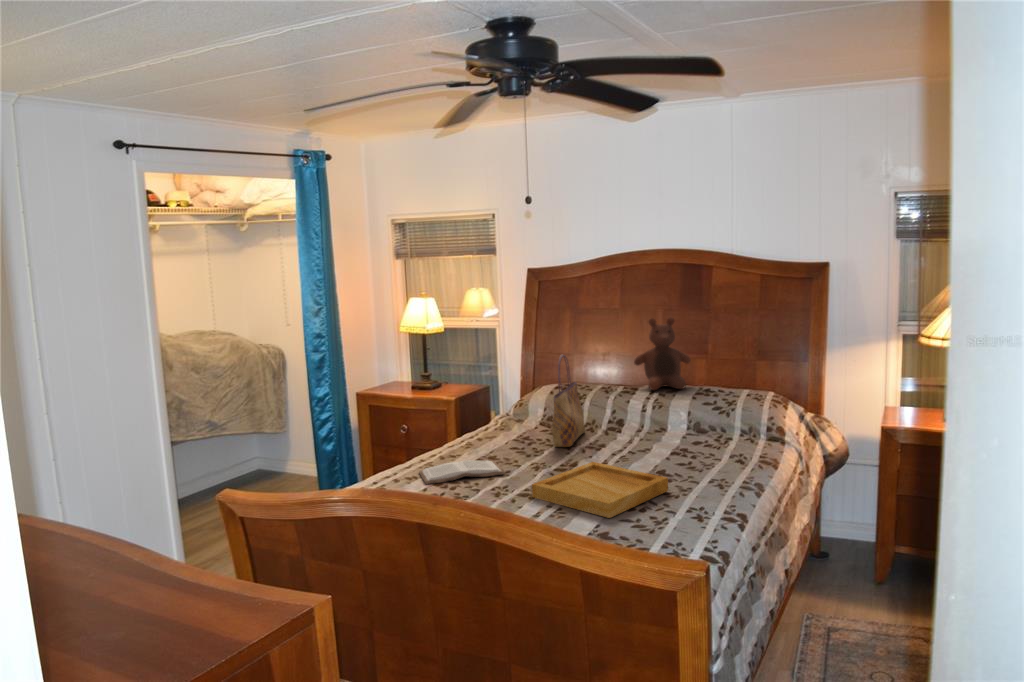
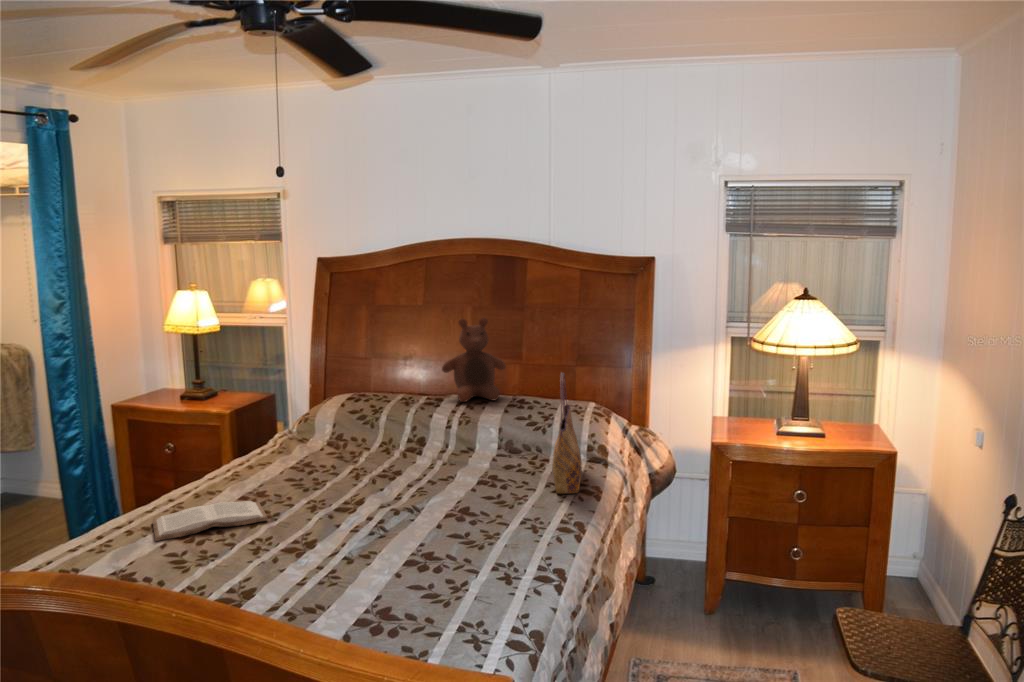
tote bag: present [552,355,585,447] -> present [553,373,582,494]
tray: present [532,462,668,518] -> none [297,500,472,586]

